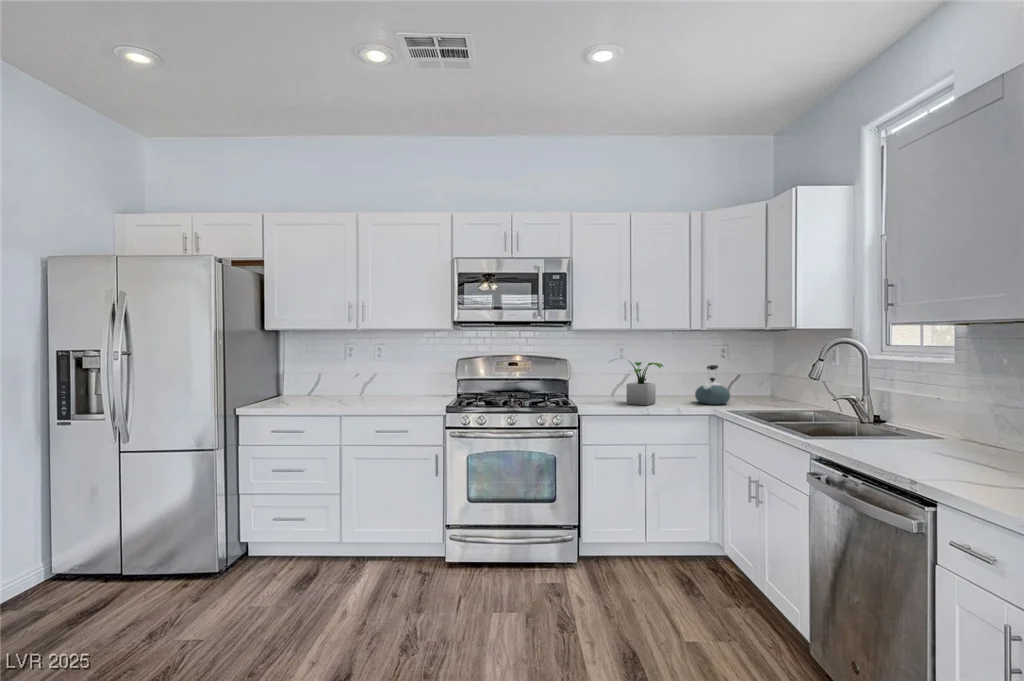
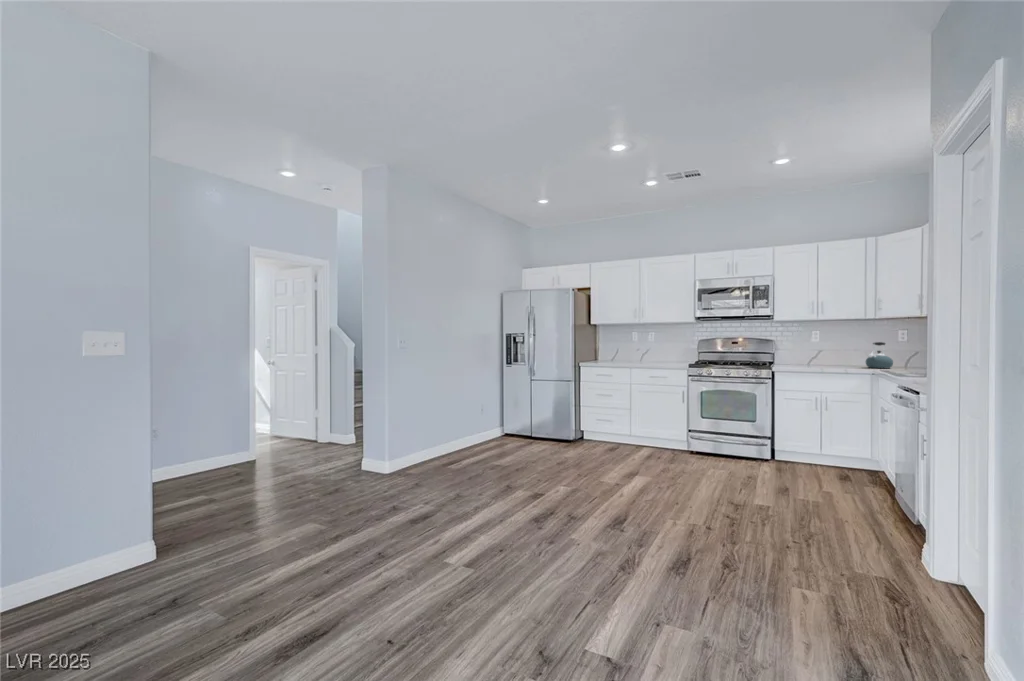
potted plant: present [627,361,663,405] -> none [797,338,840,367]

